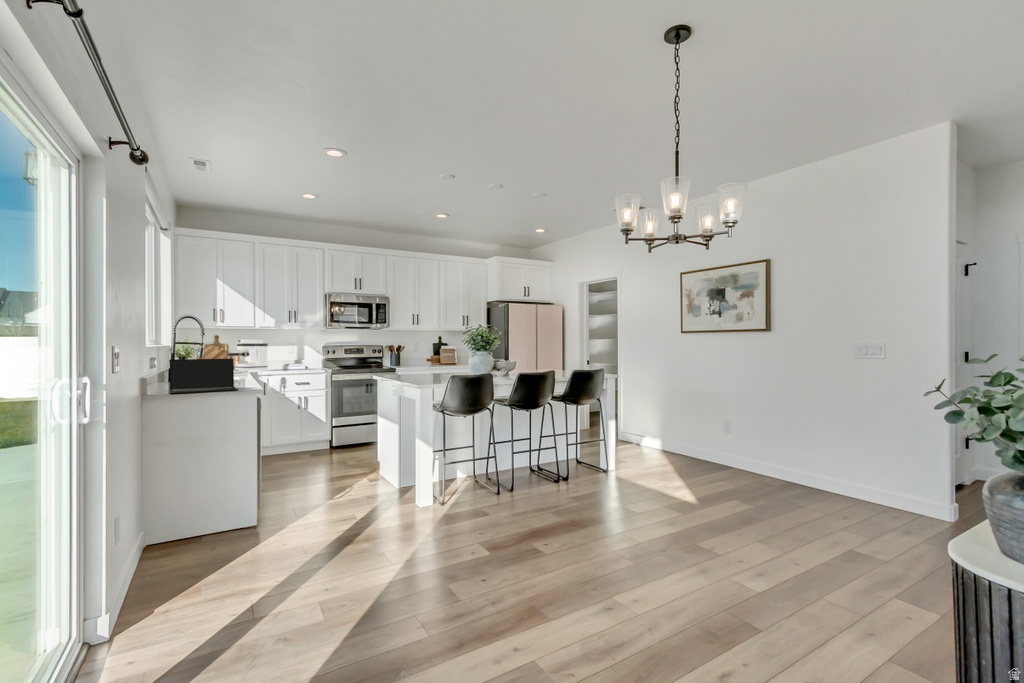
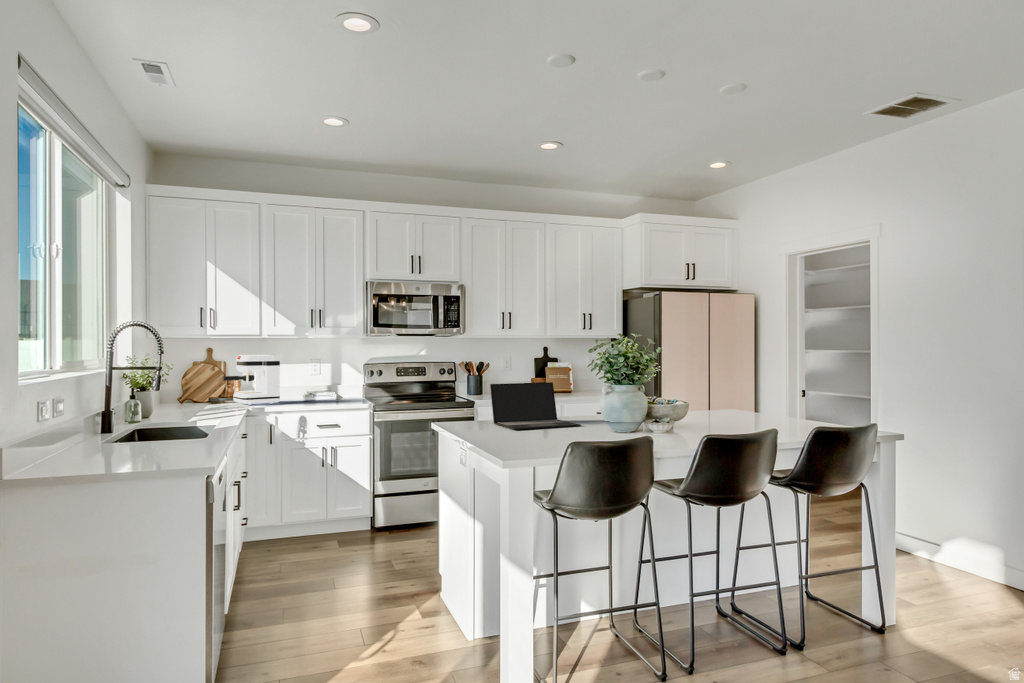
laptop: present [169,359,238,394] -> present [490,382,581,430]

